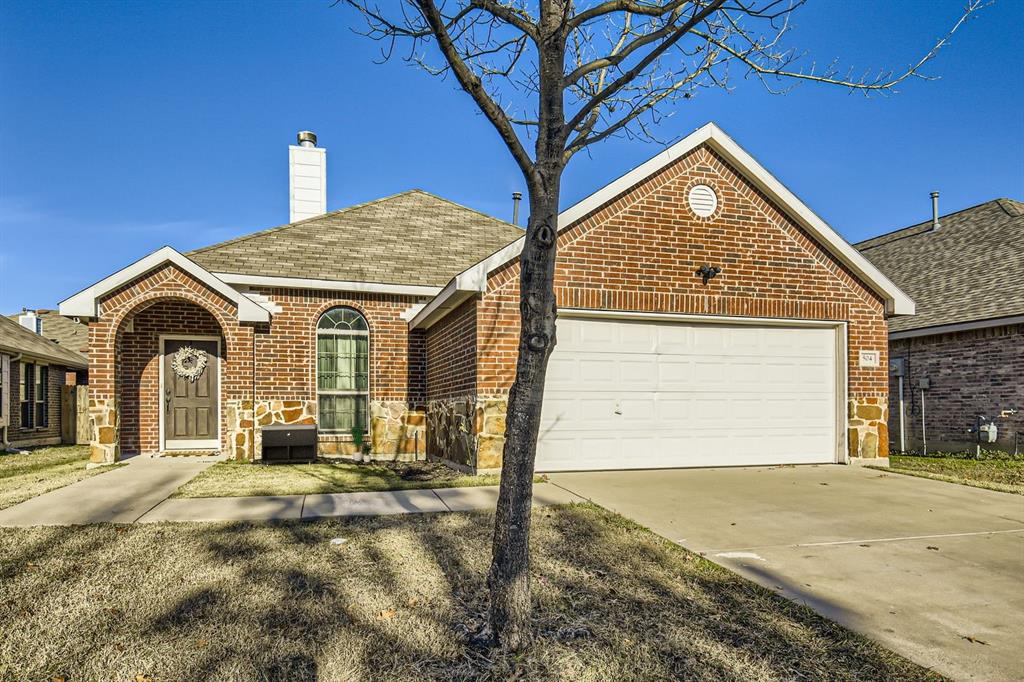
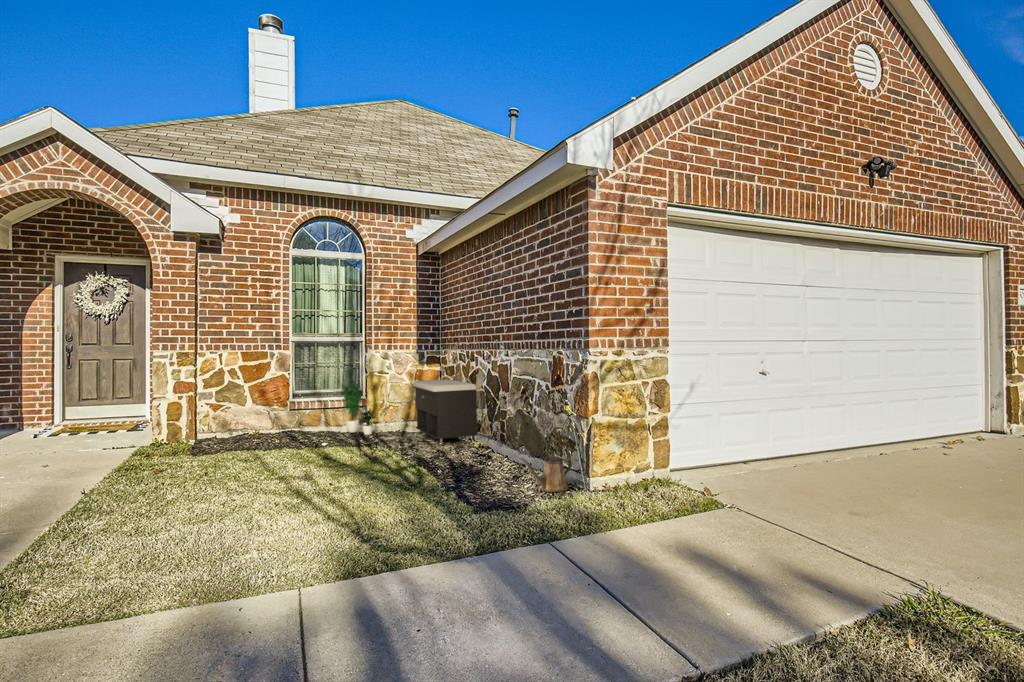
storage bench: present [261,424,318,466] -> present [413,379,477,444]
watering can: none [433,464,469,486] -> present [519,456,572,492]

